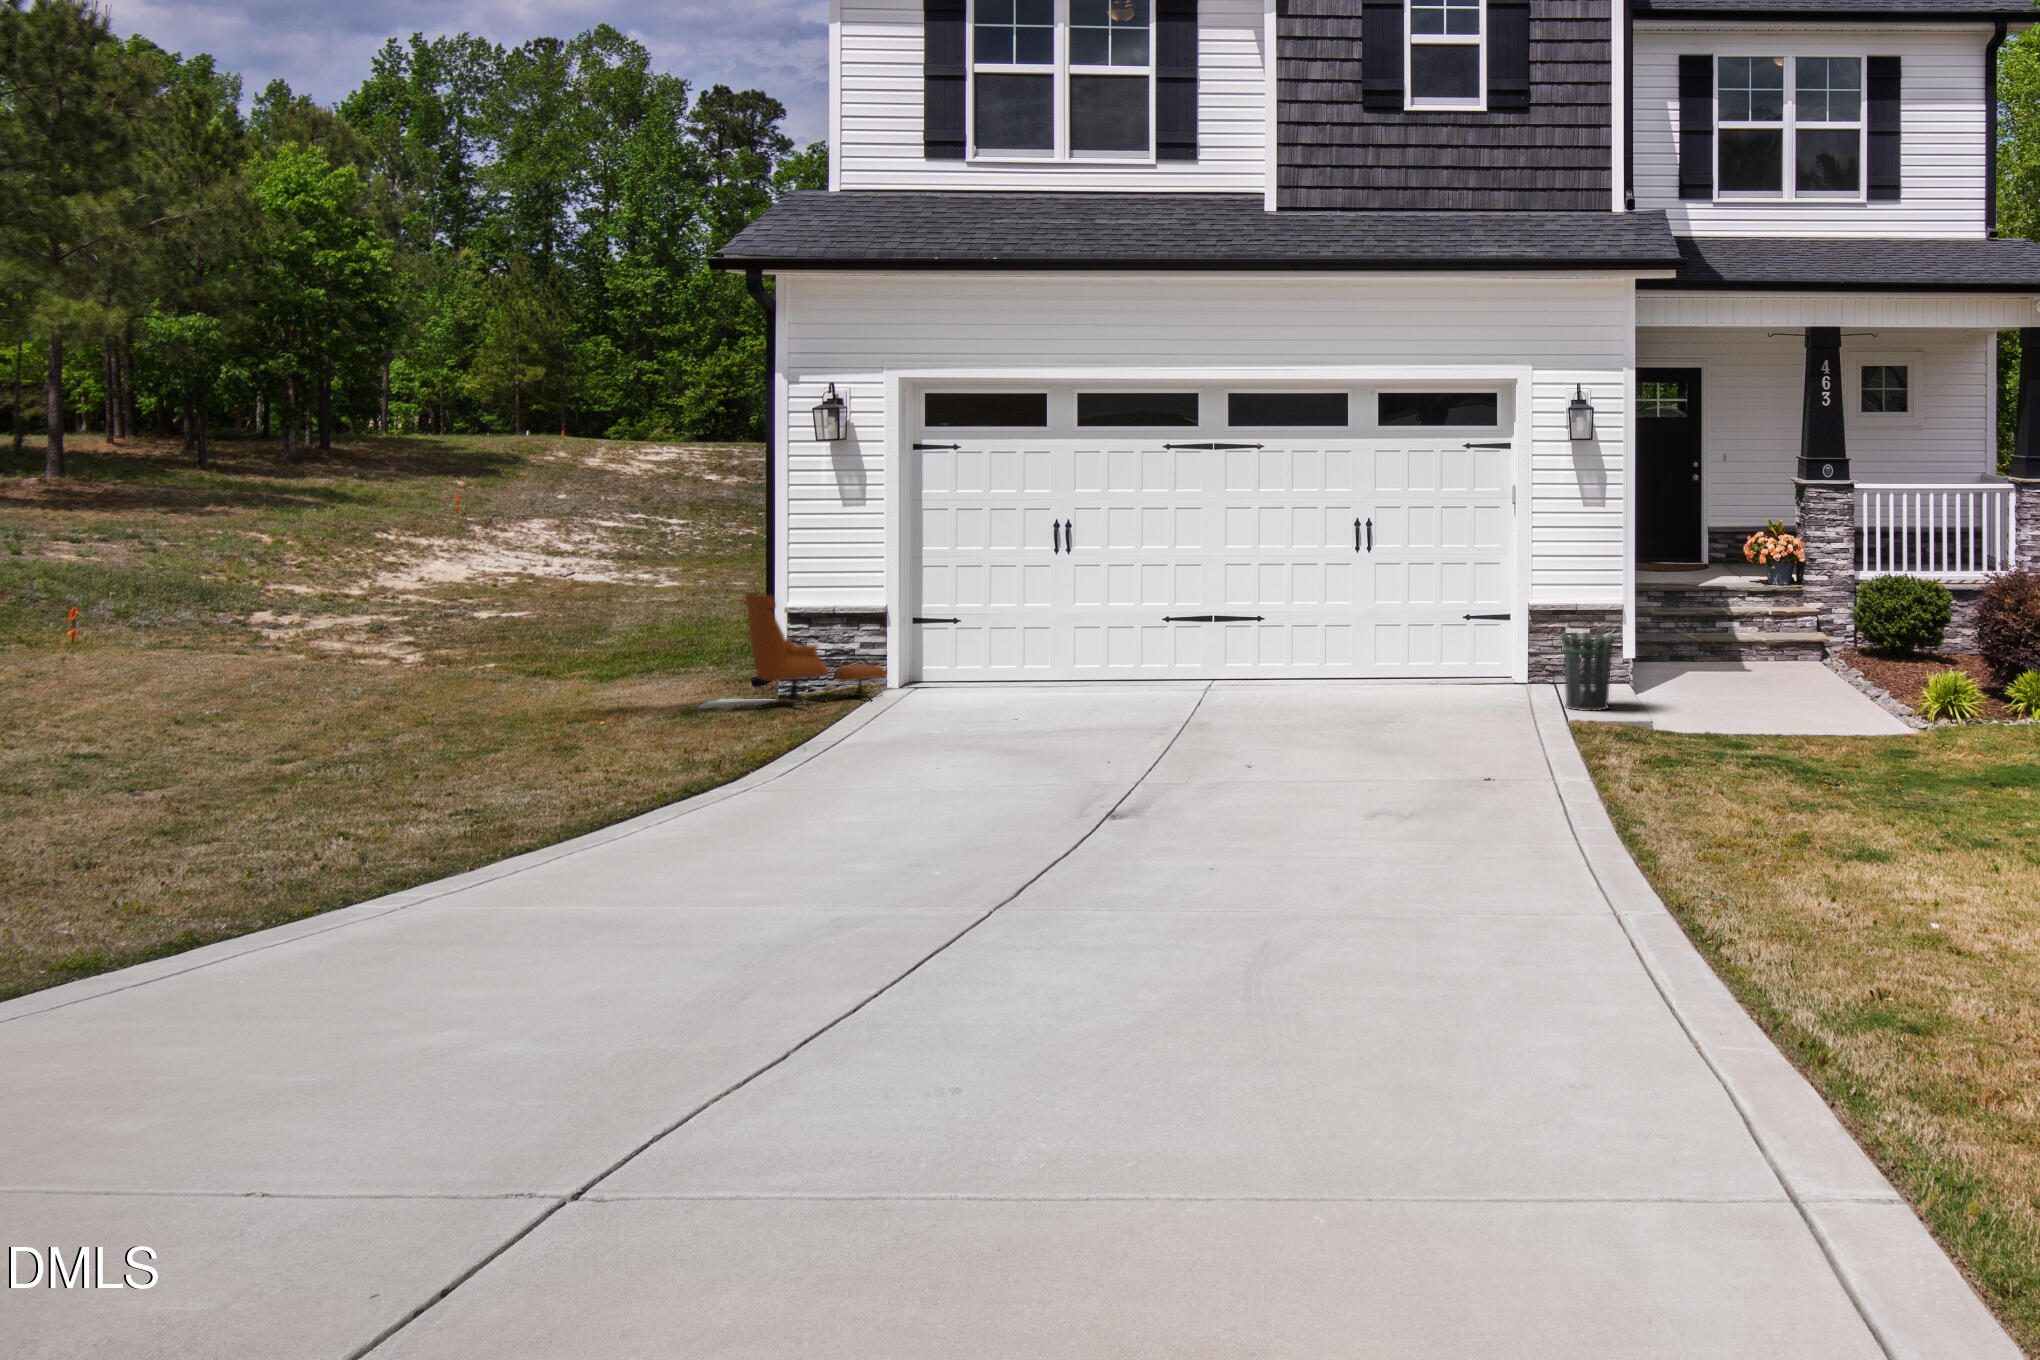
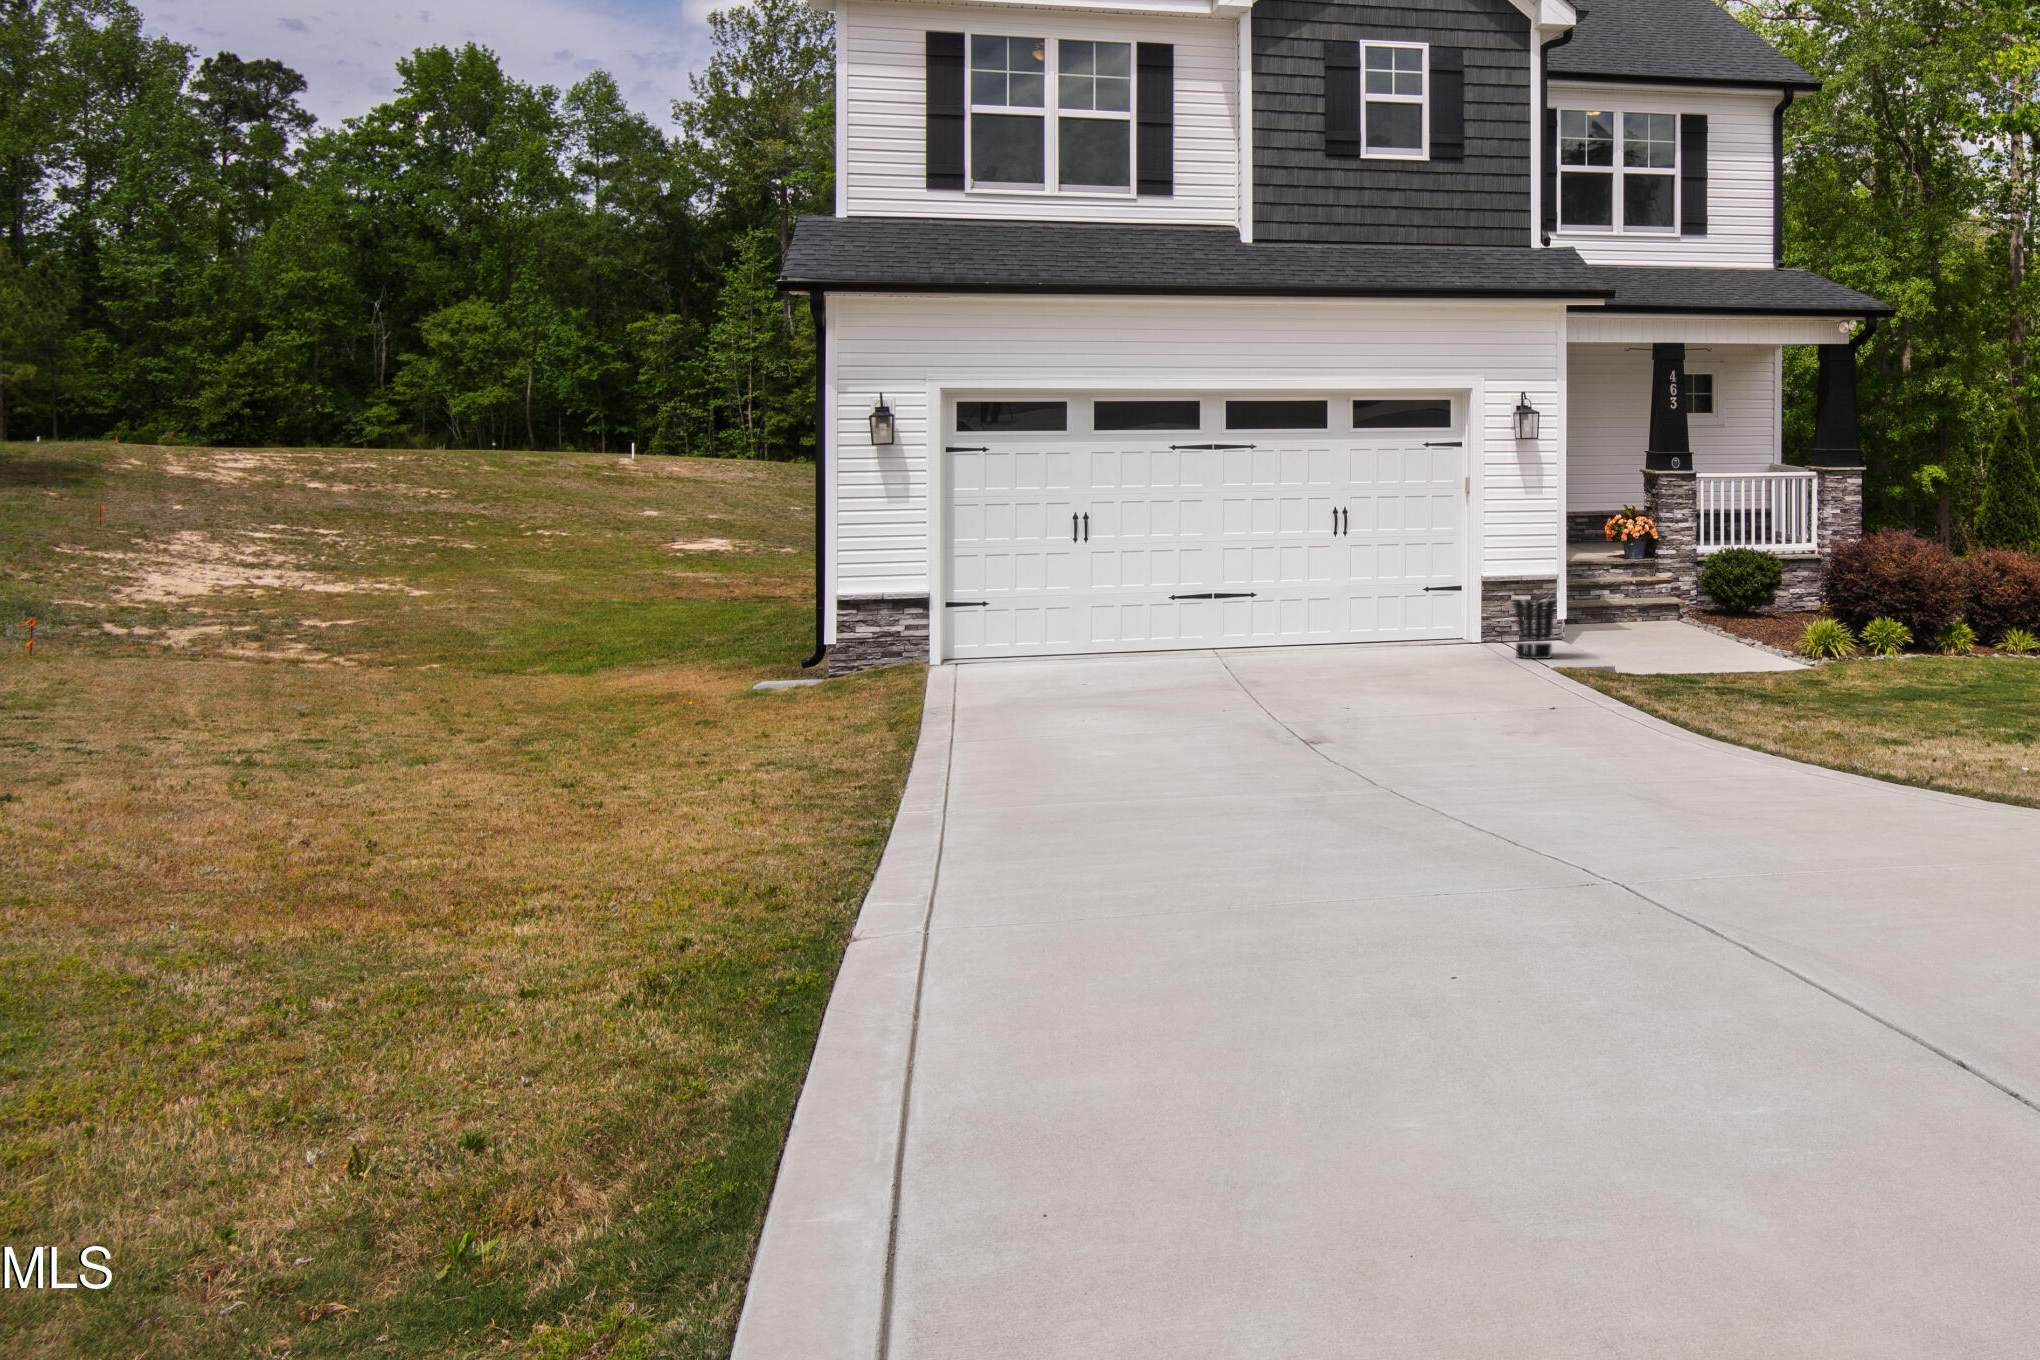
lounge chair: present [745,592,886,707] -> none [833,581,942,686]

